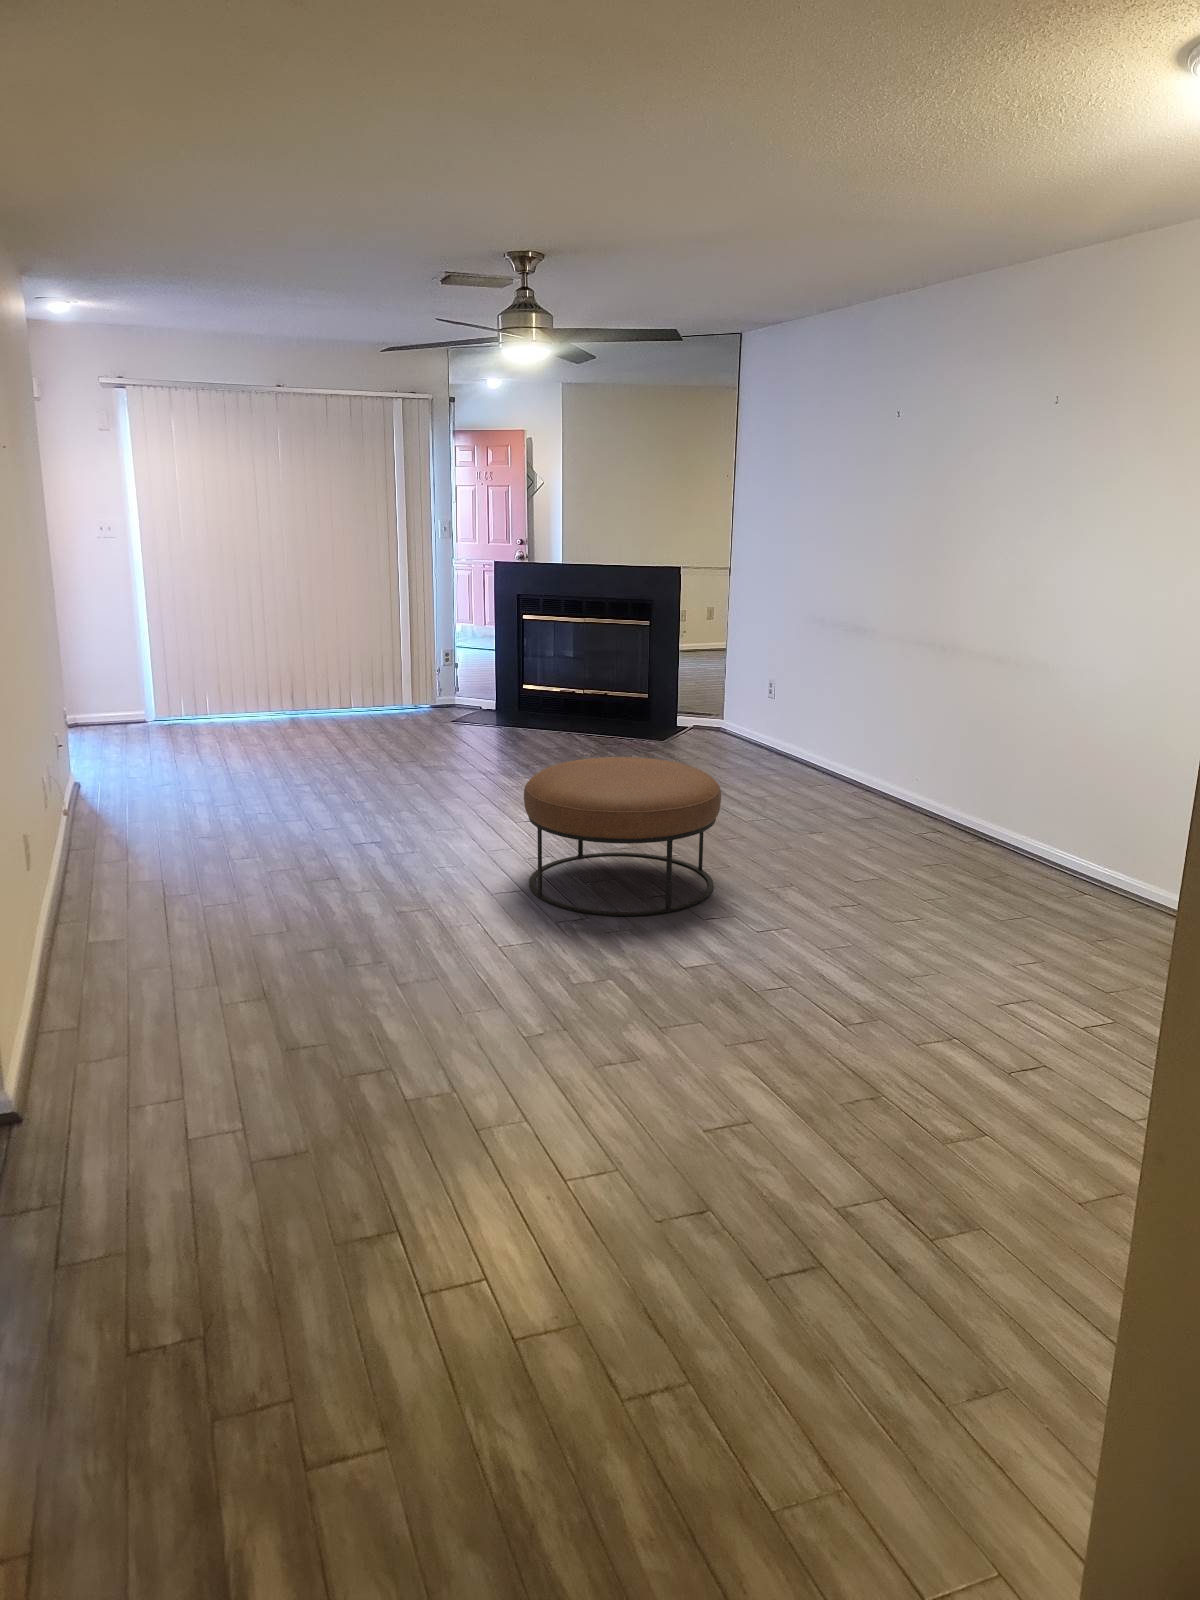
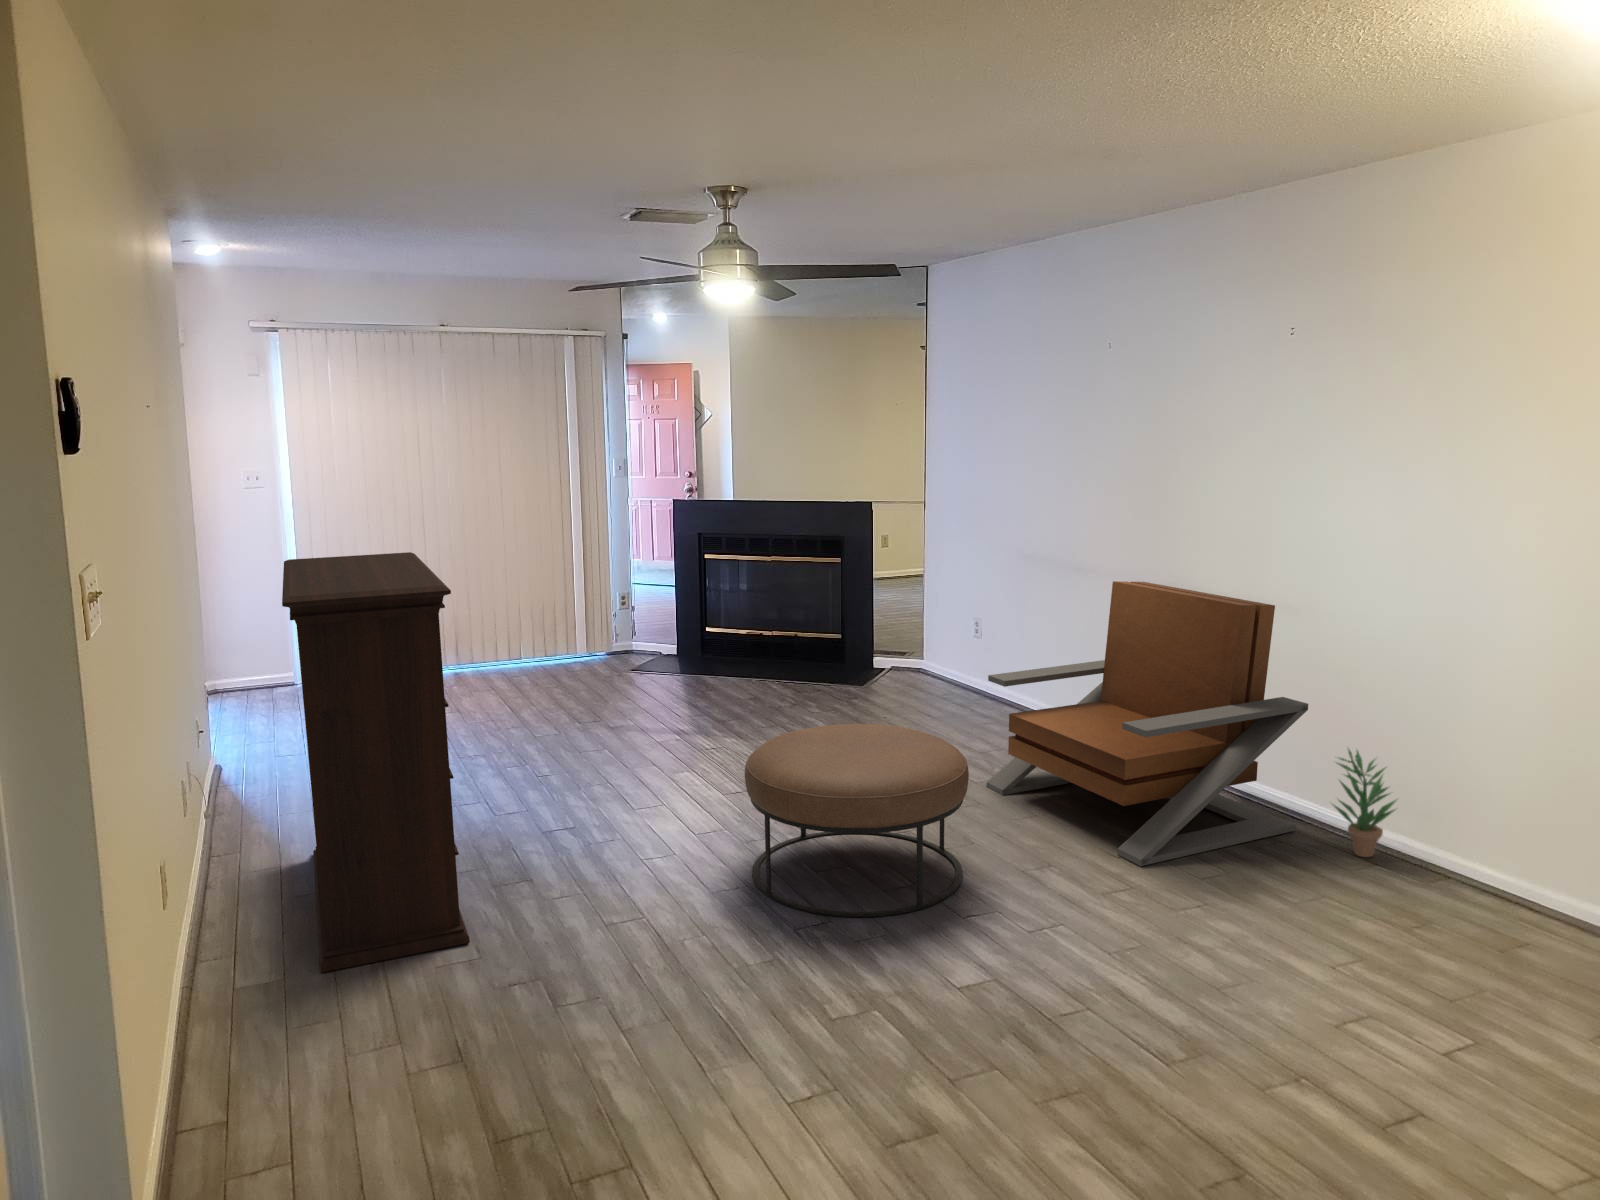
bookshelf: none [120,590,281,935] -> present [282,552,470,973]
lounge chair: none [755,640,1043,889] -> present [986,581,1308,866]
potted plant: none [1051,790,1115,891] -> present [1333,749,1397,857]

